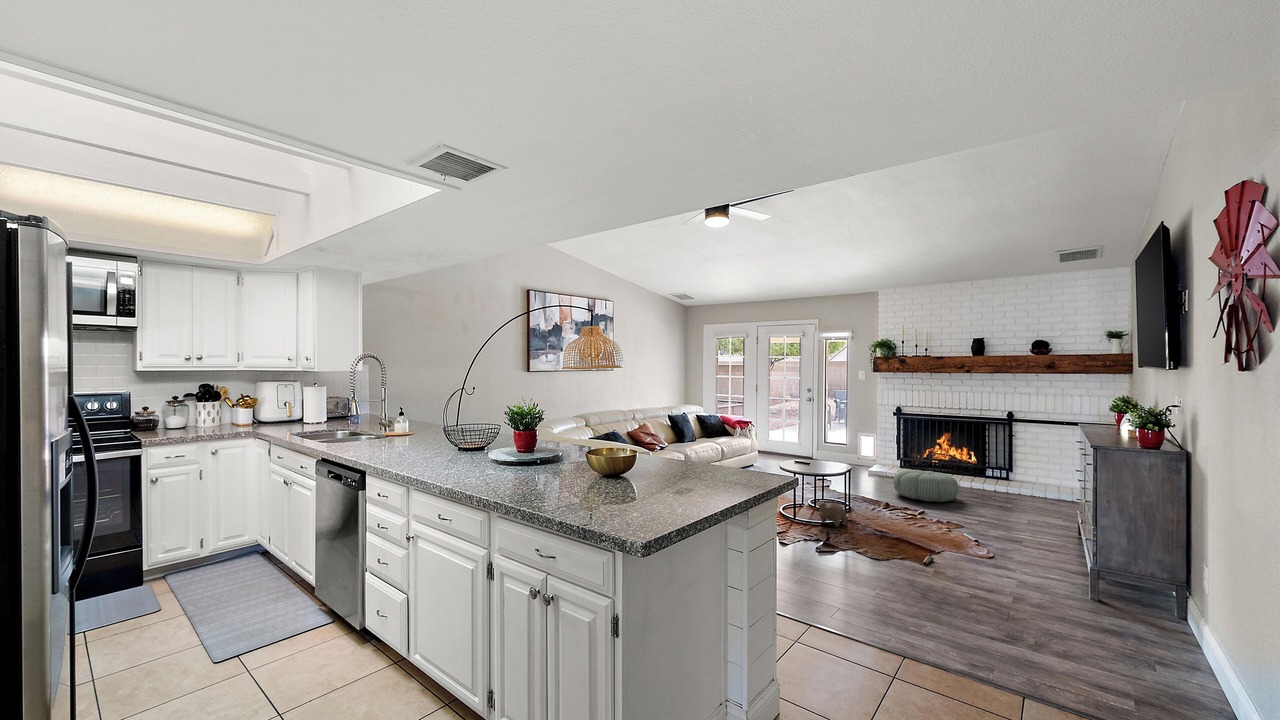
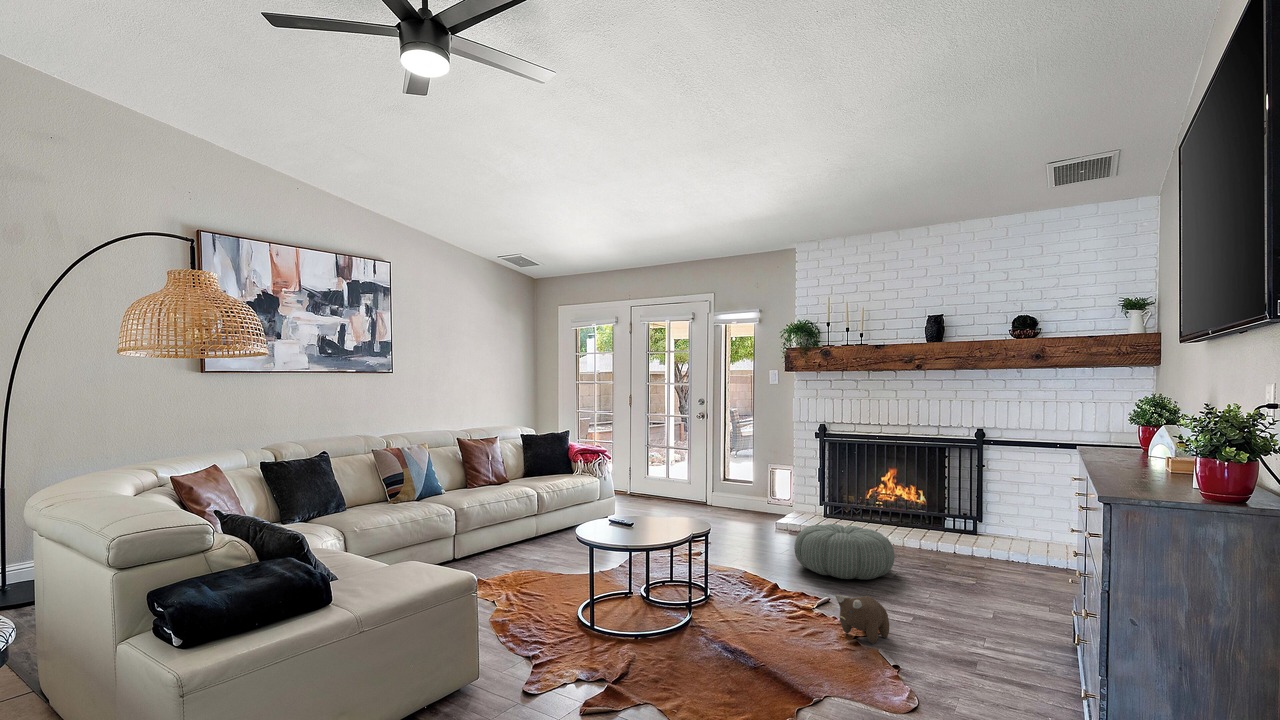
plush toy: present [817,501,847,527] -> present [835,595,889,643]

